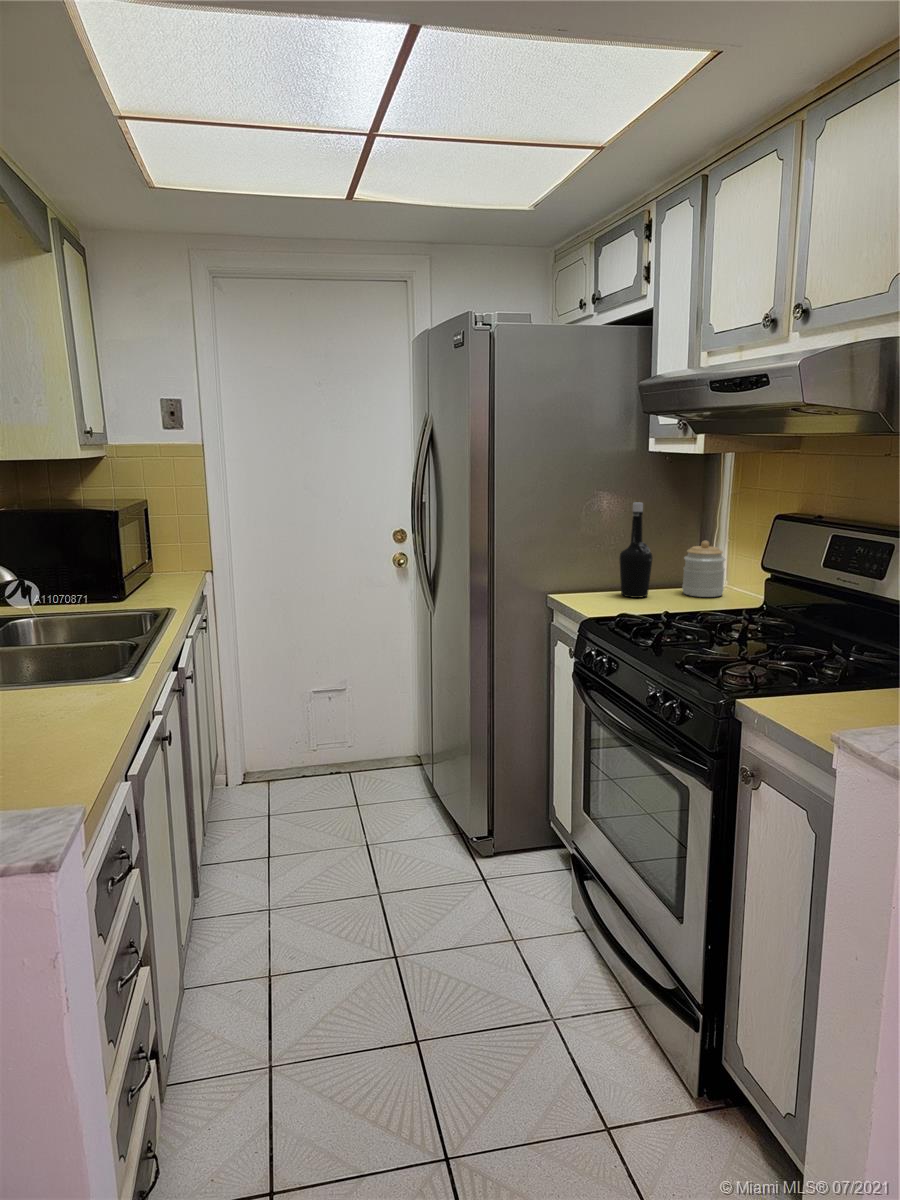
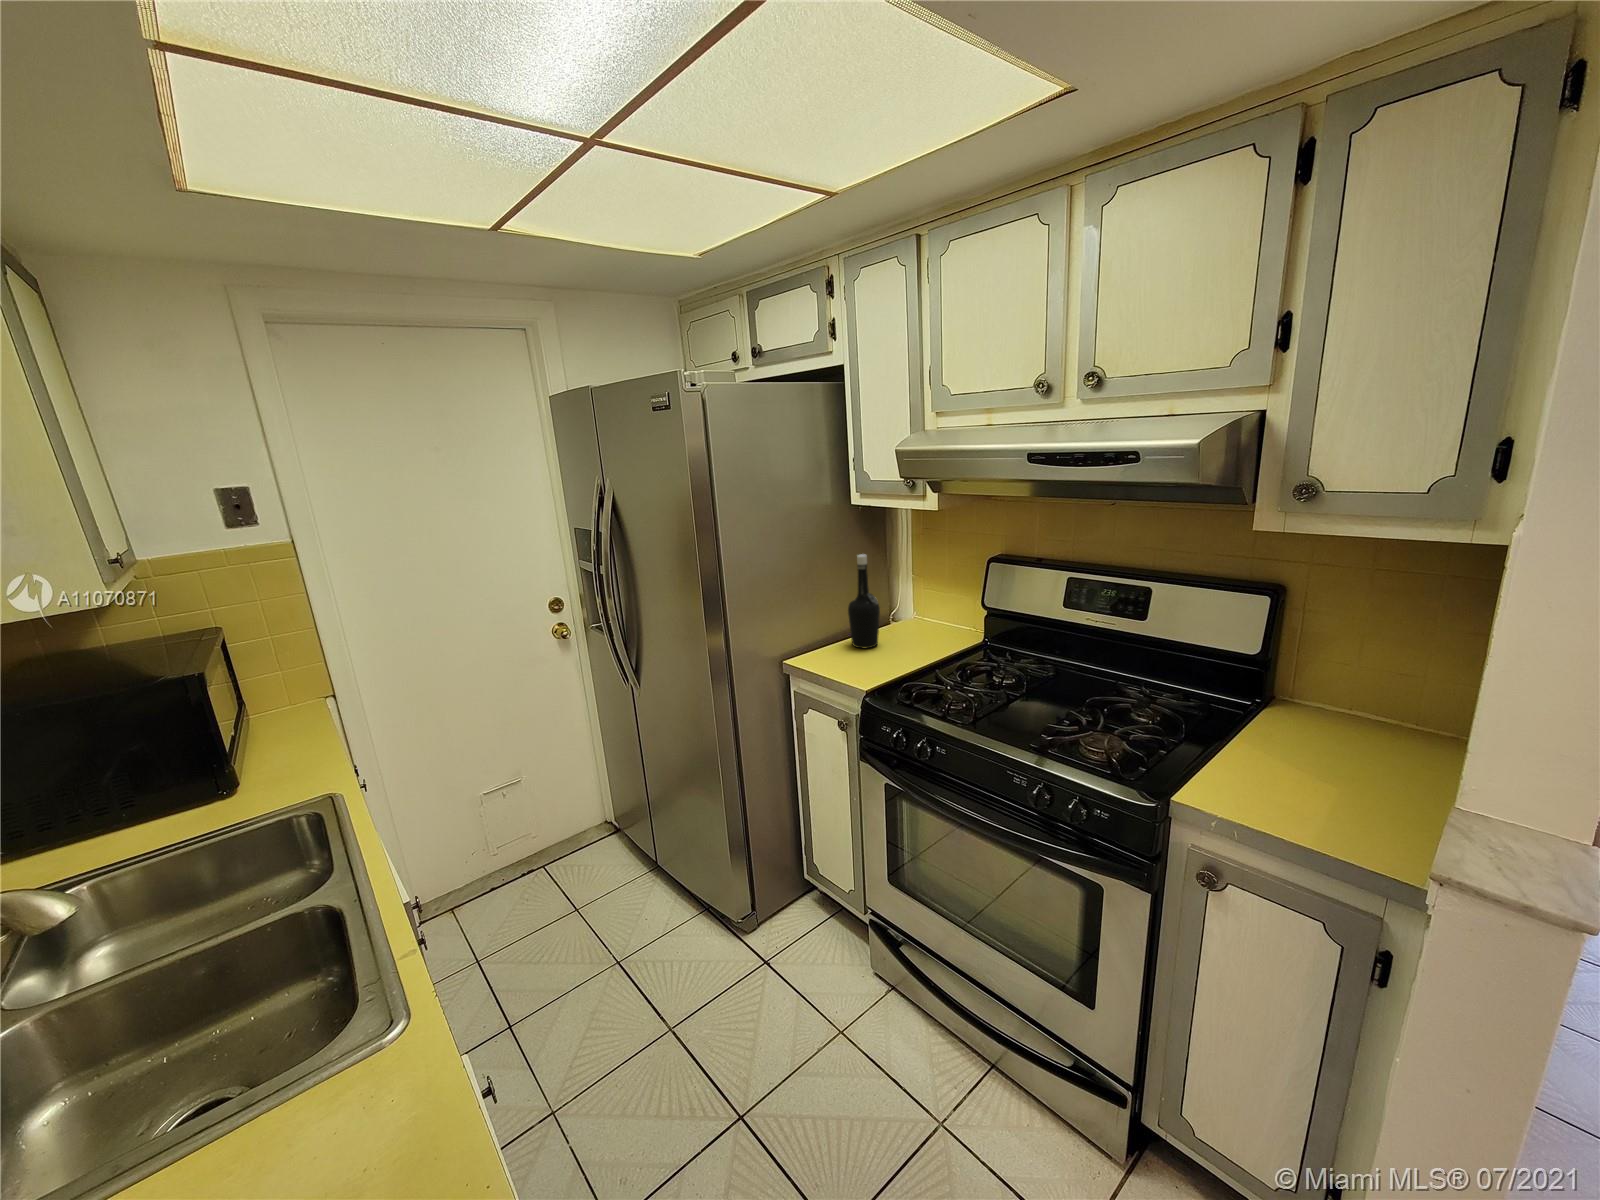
jar: present [683,541,725,597] -> none [897,580,936,635]

